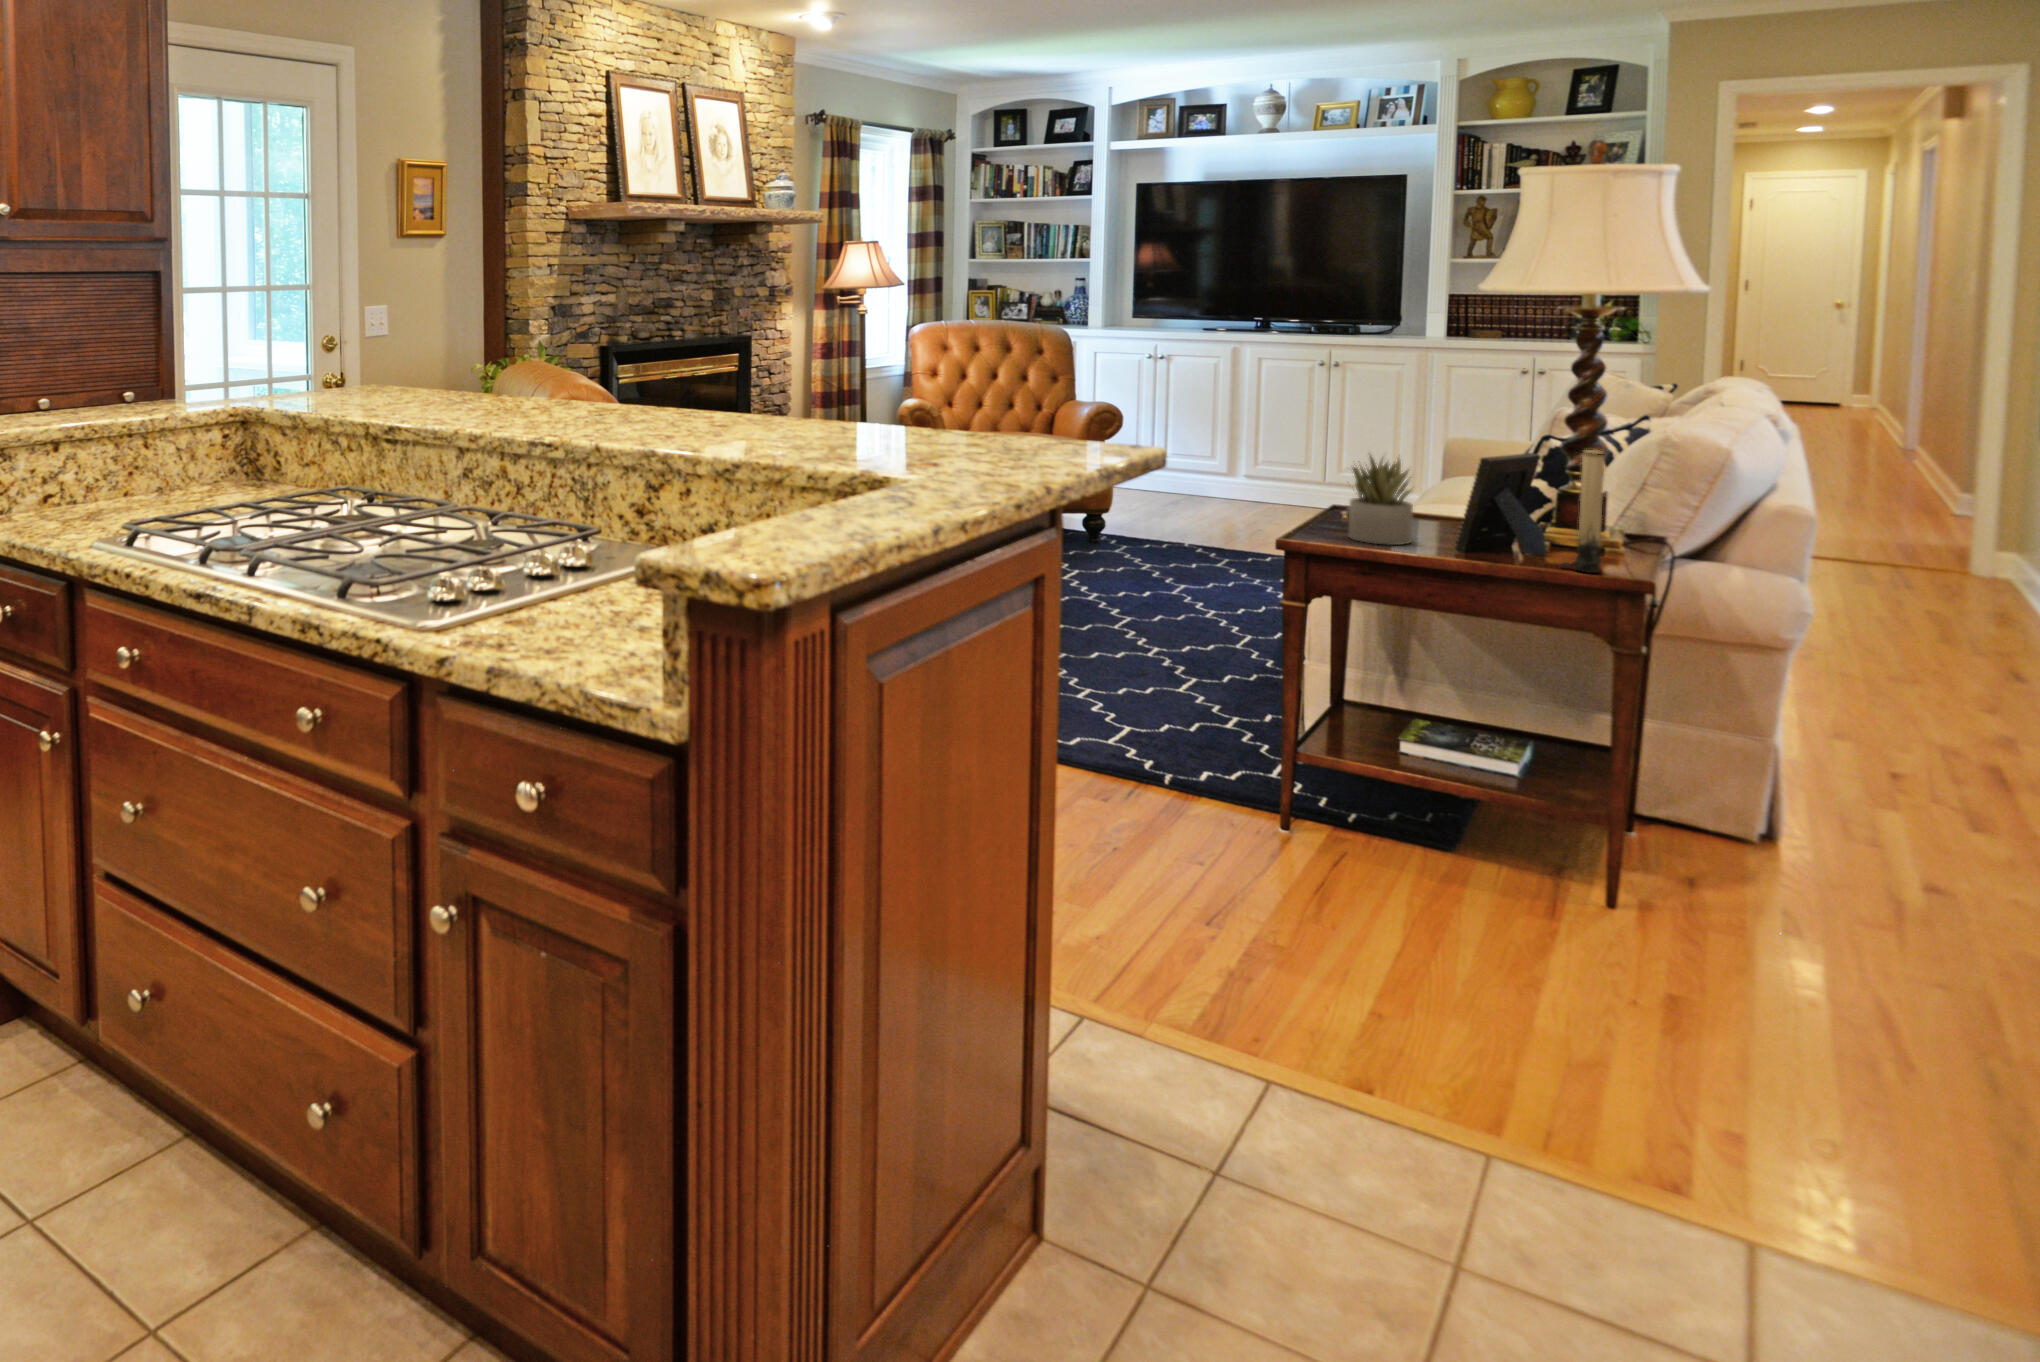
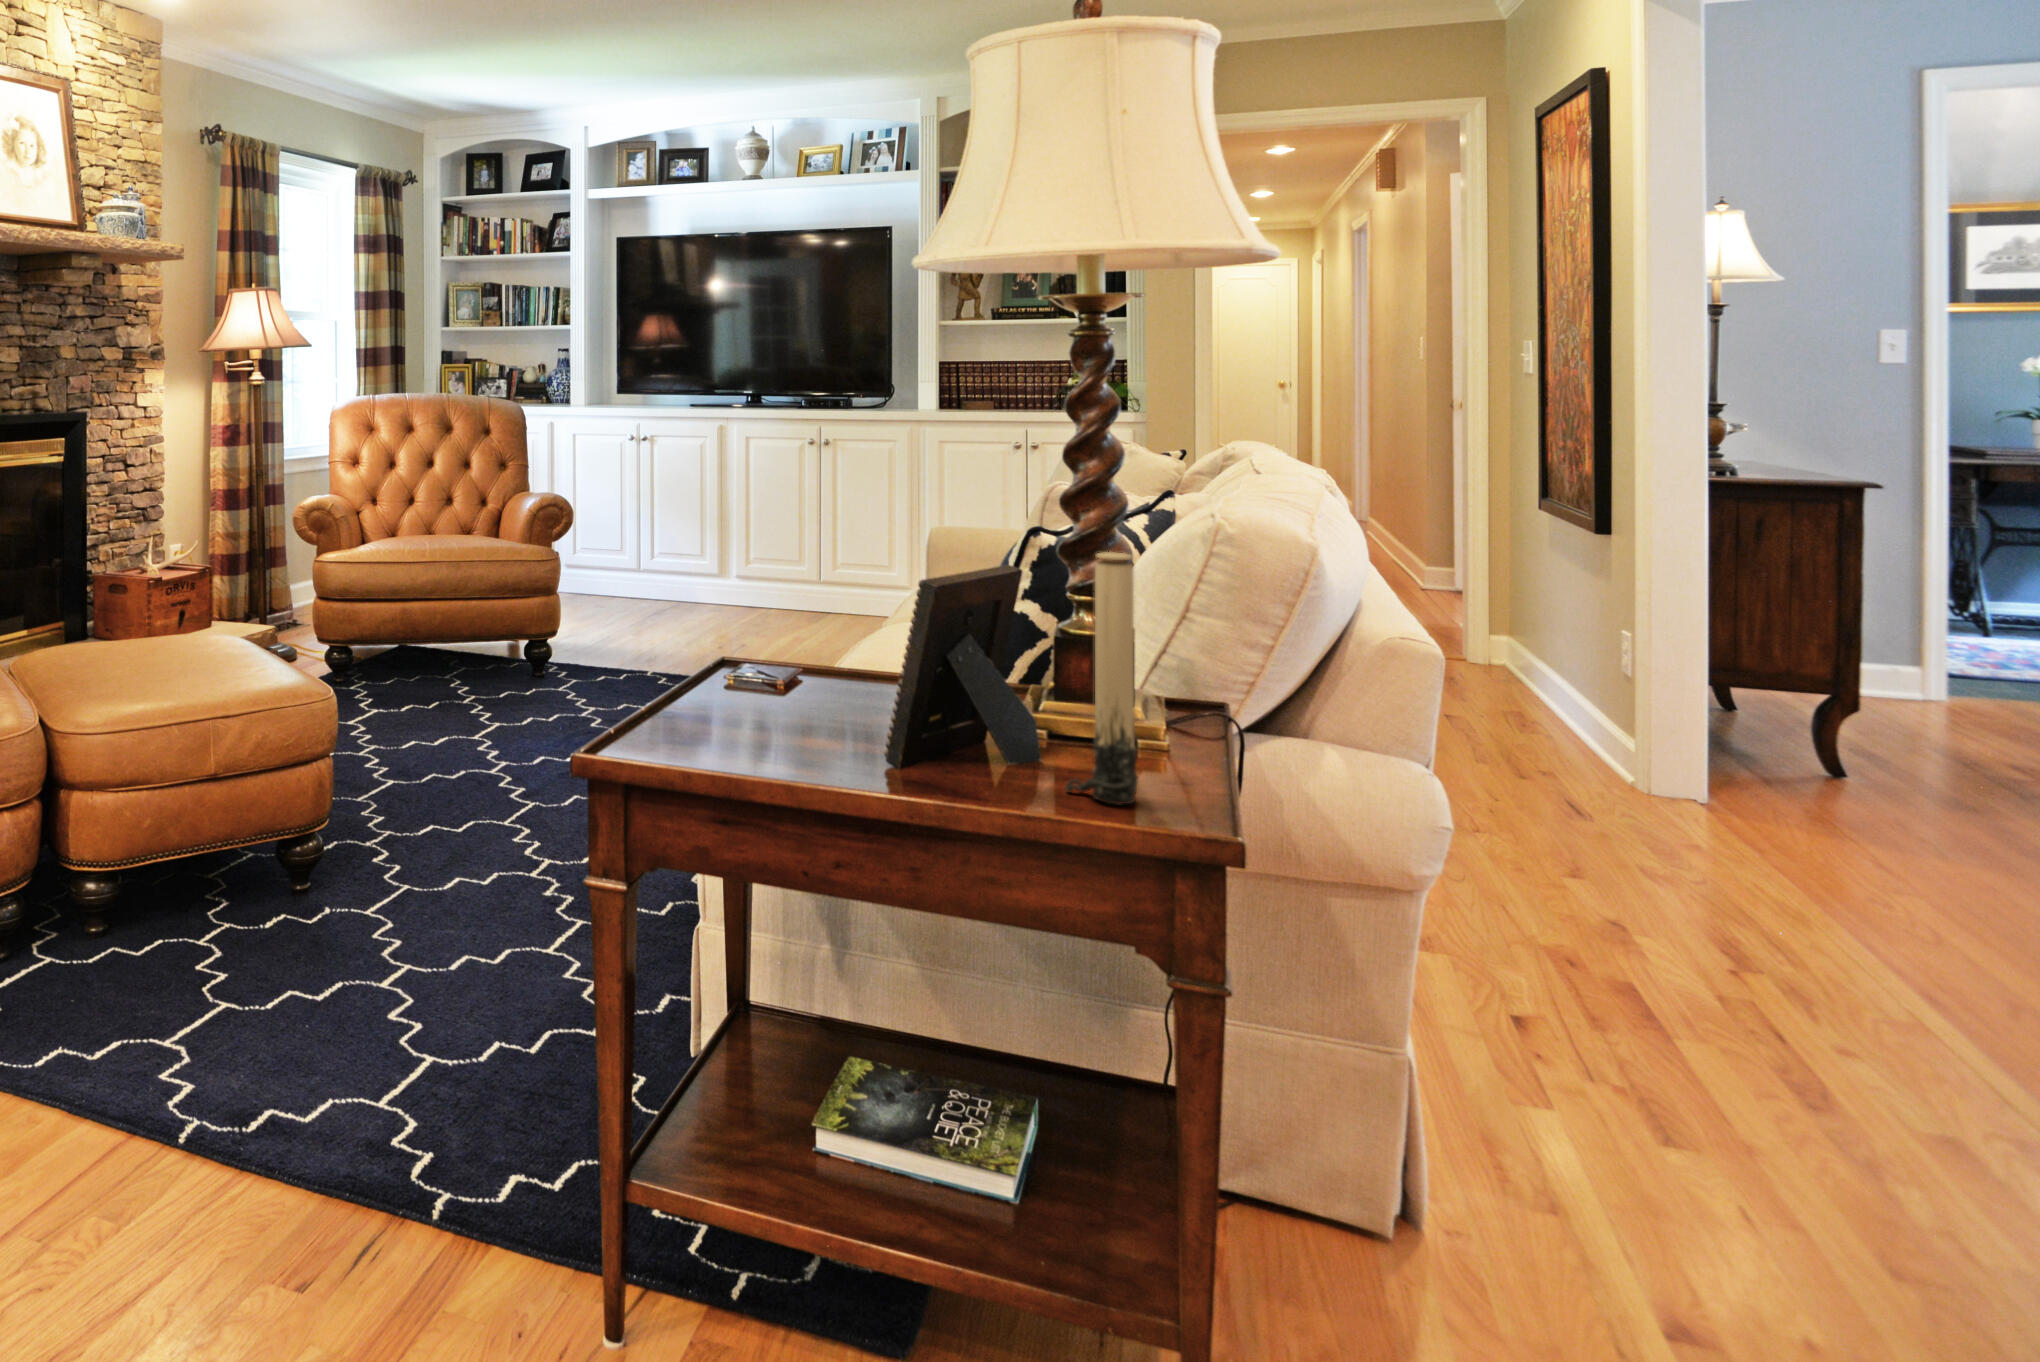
succulent plant: present [1349,456,1413,545] -> none [700,563,816,747]

